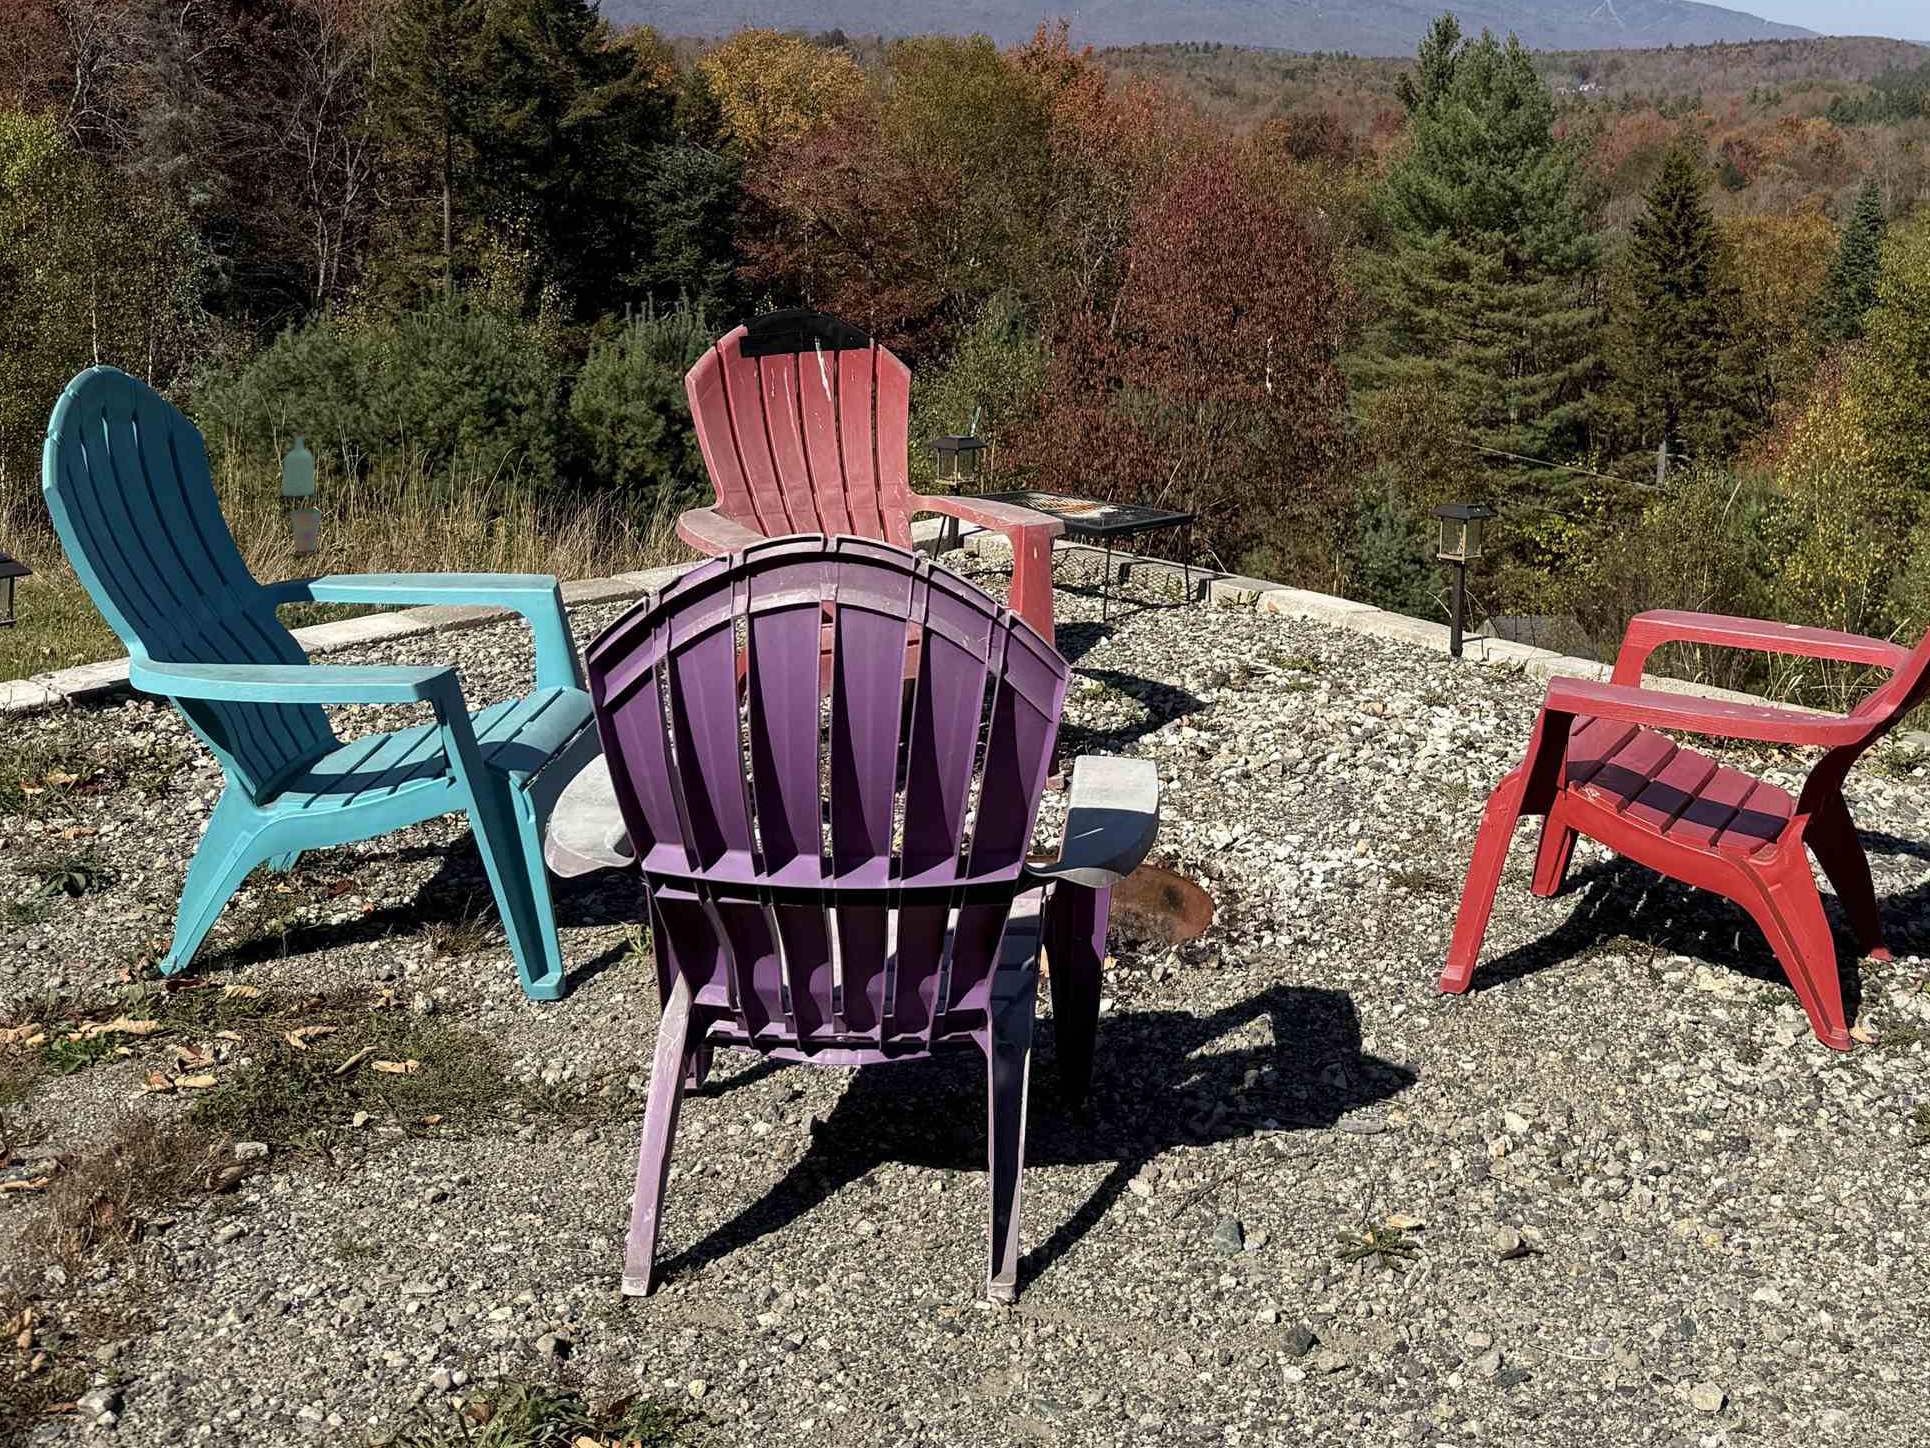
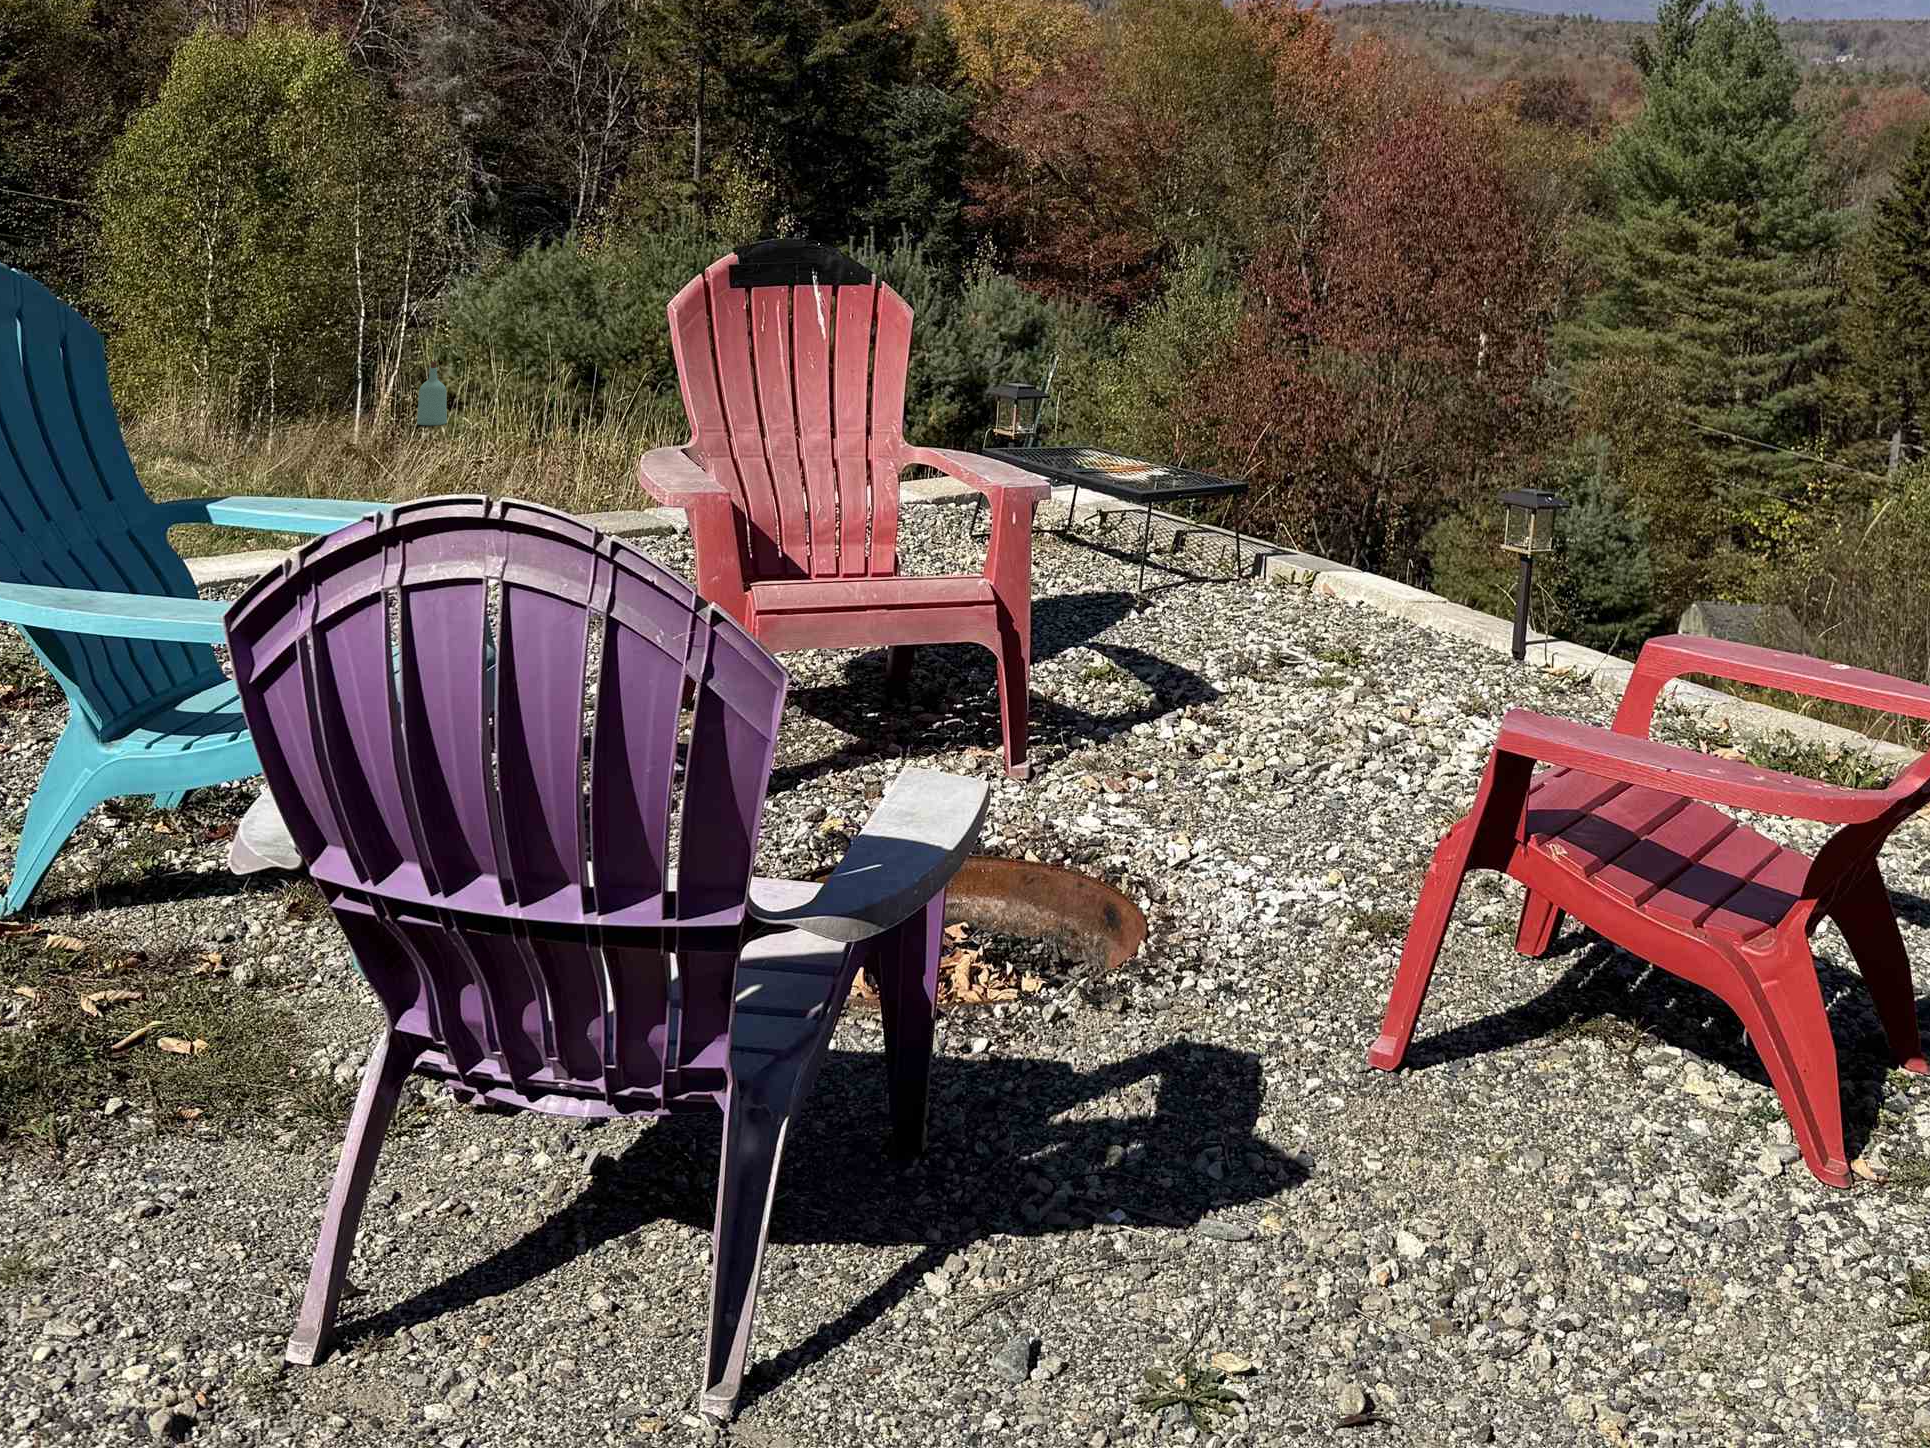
cup: present [291,509,321,552] -> none [397,440,426,481]

